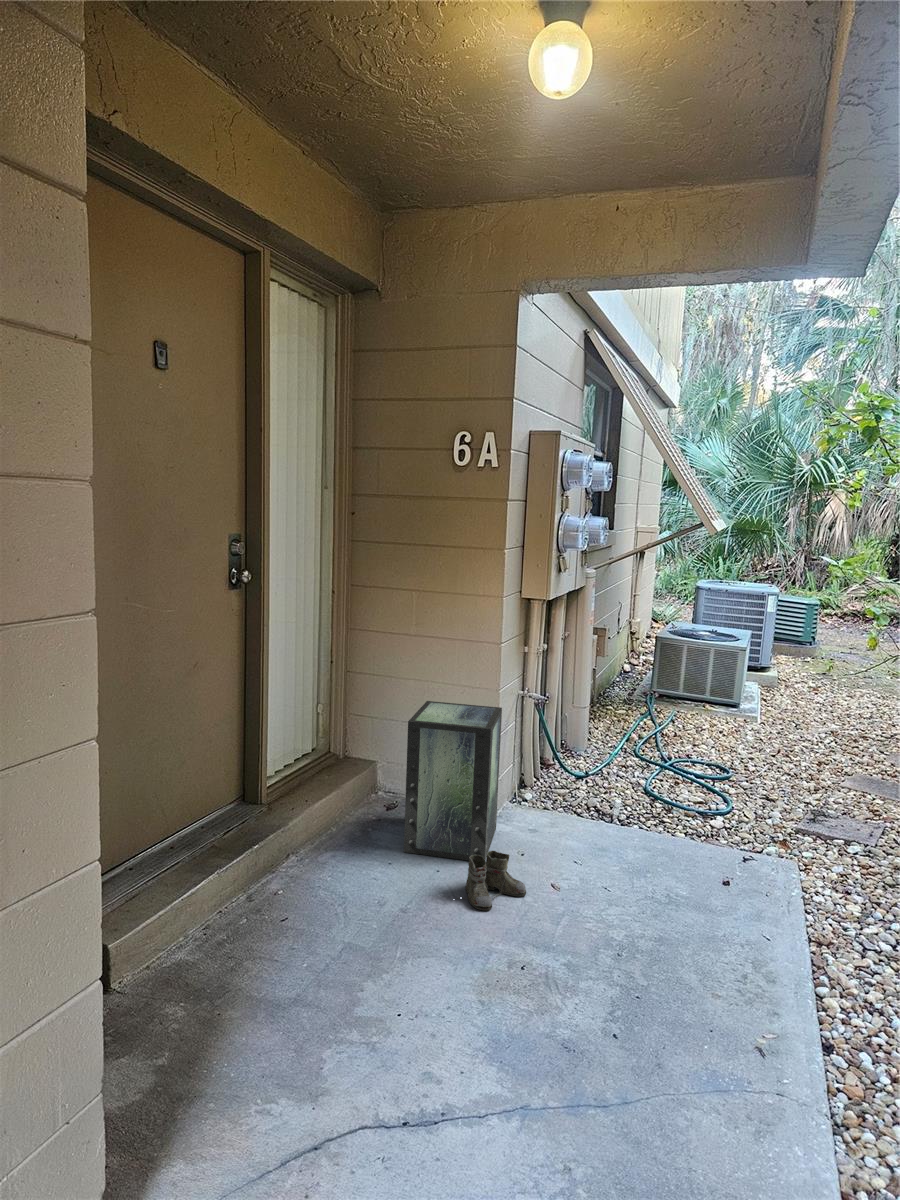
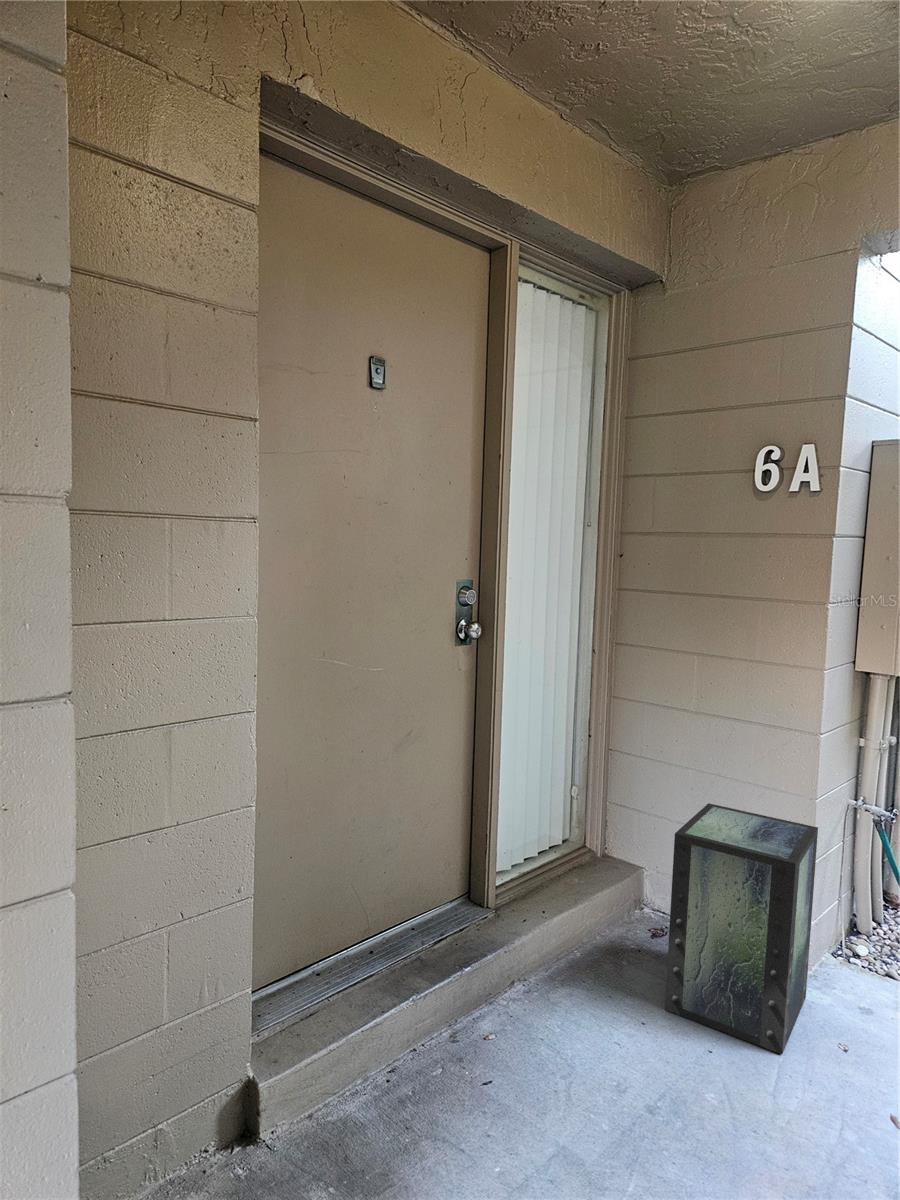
boots: present [465,851,526,911] -> none [728,1047,846,1146]

